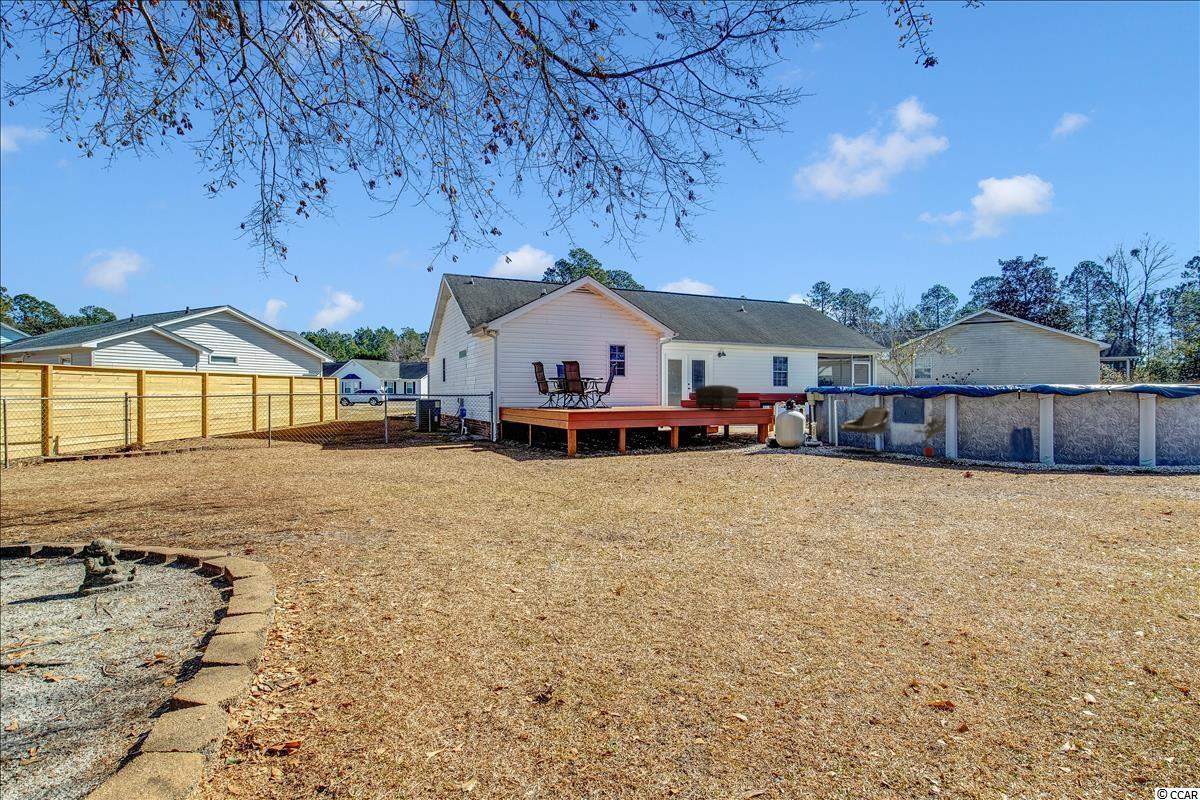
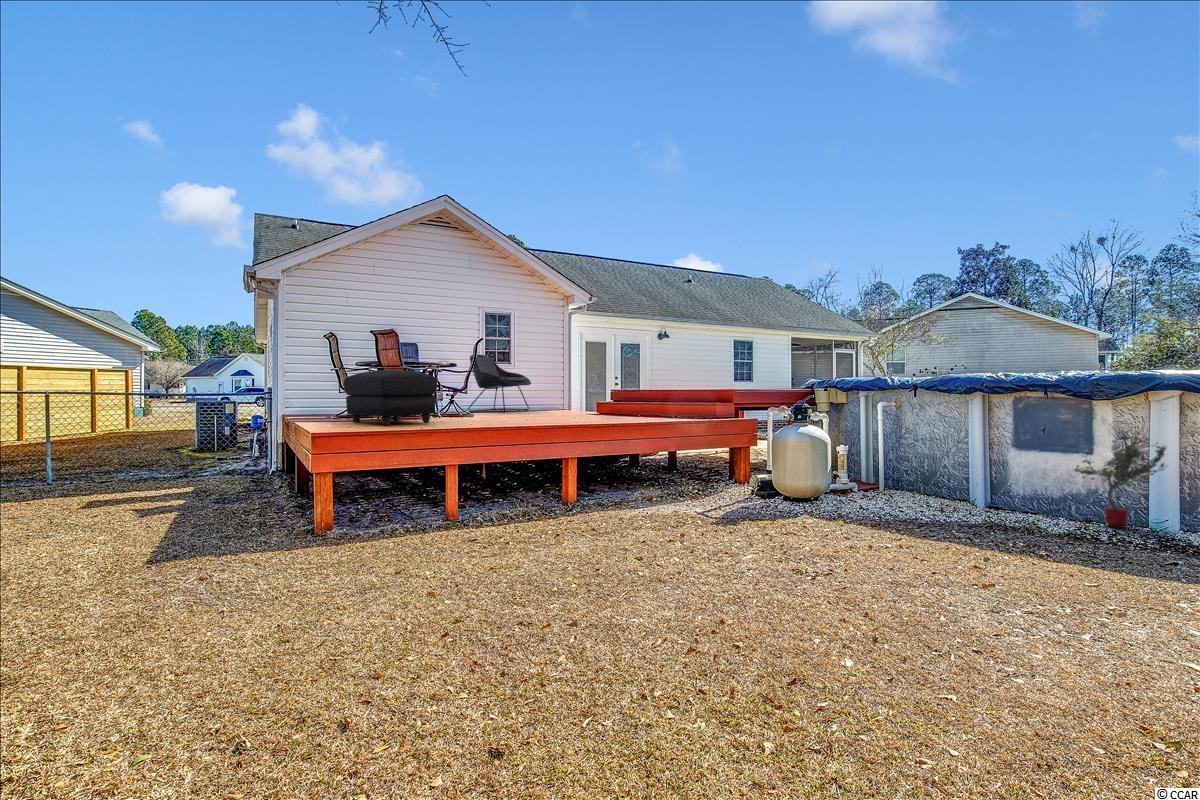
ottoman: present [695,385,739,410] -> present [344,370,437,426]
lounge chair: present [839,407,889,452] -> present [468,354,531,413]

